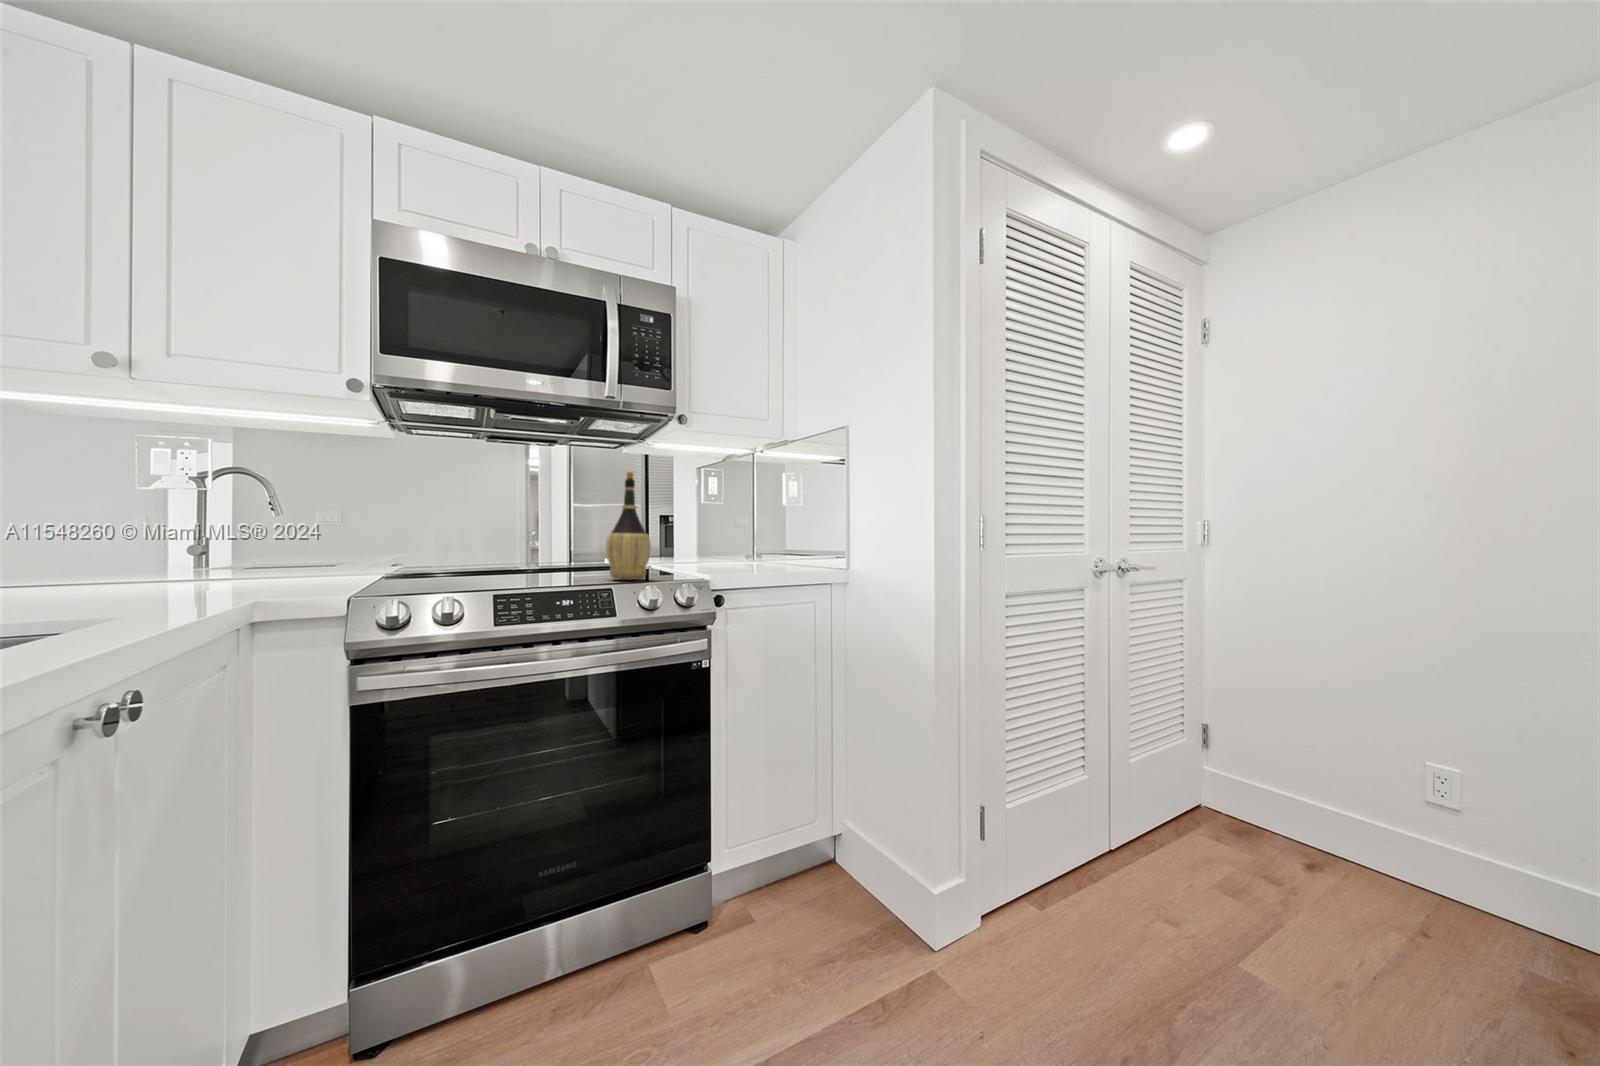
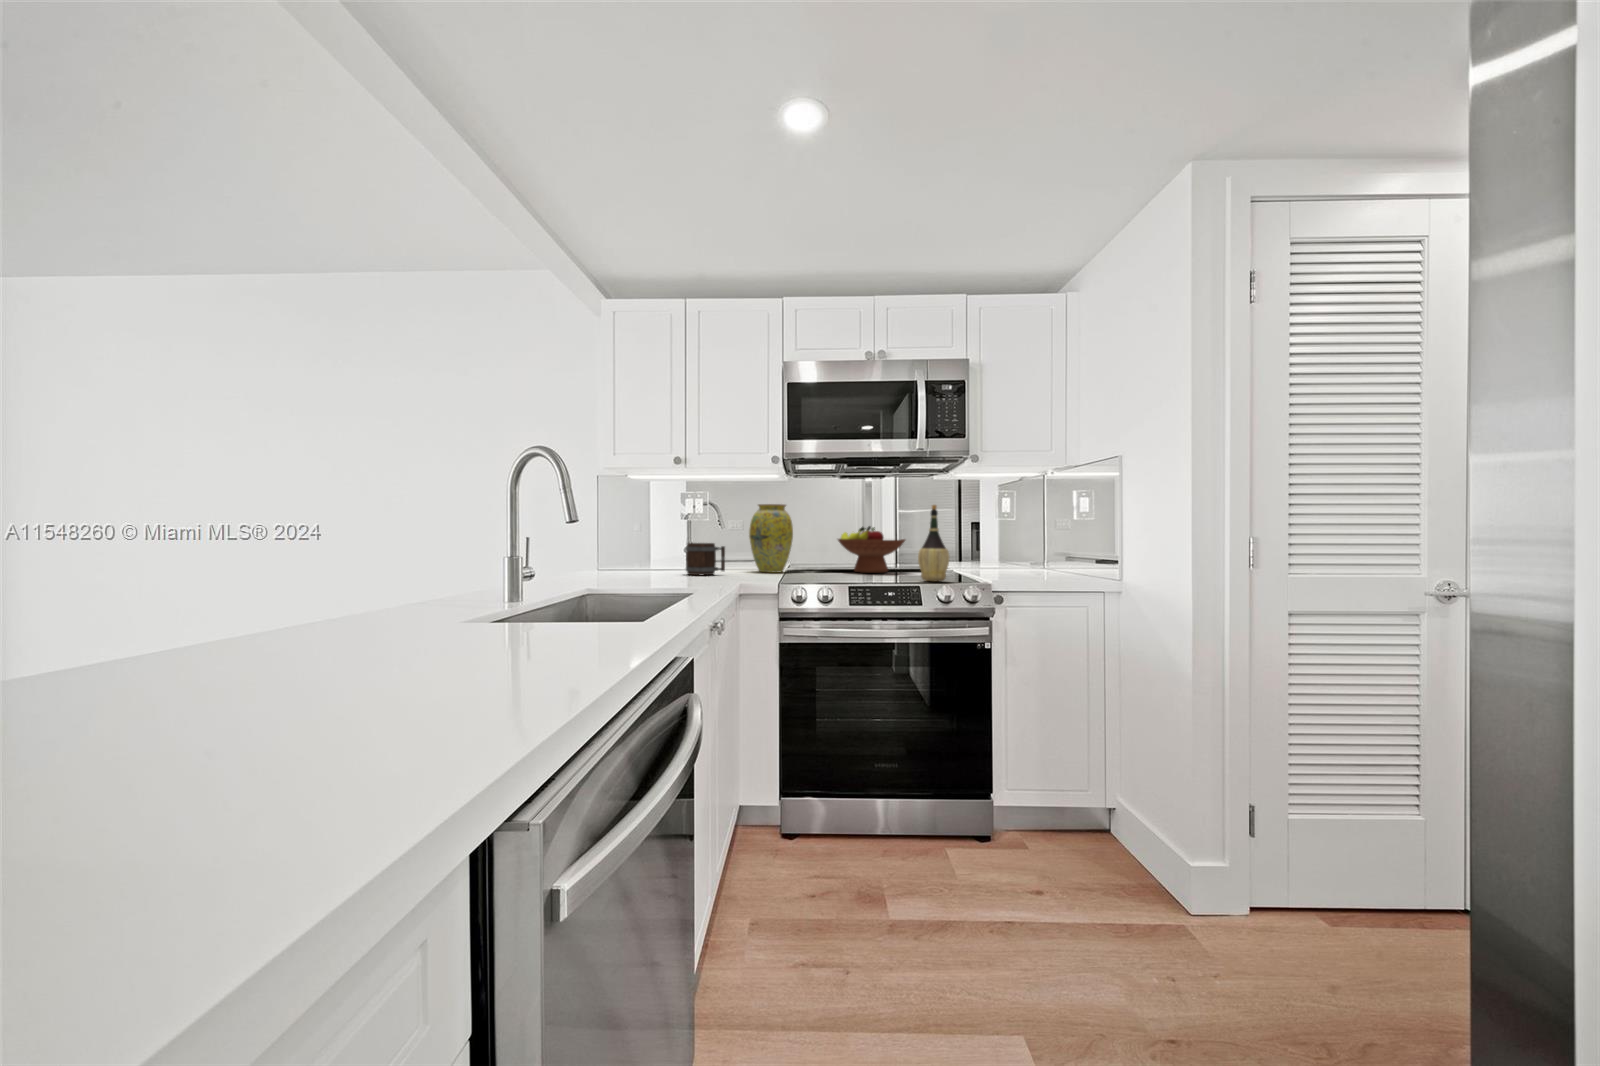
vase: none [305,460,396,574] -> present [749,504,793,573]
fruit bowl: none [475,503,582,569] -> present [838,526,905,573]
mug: none [124,521,236,585] -> present [686,543,725,575]

